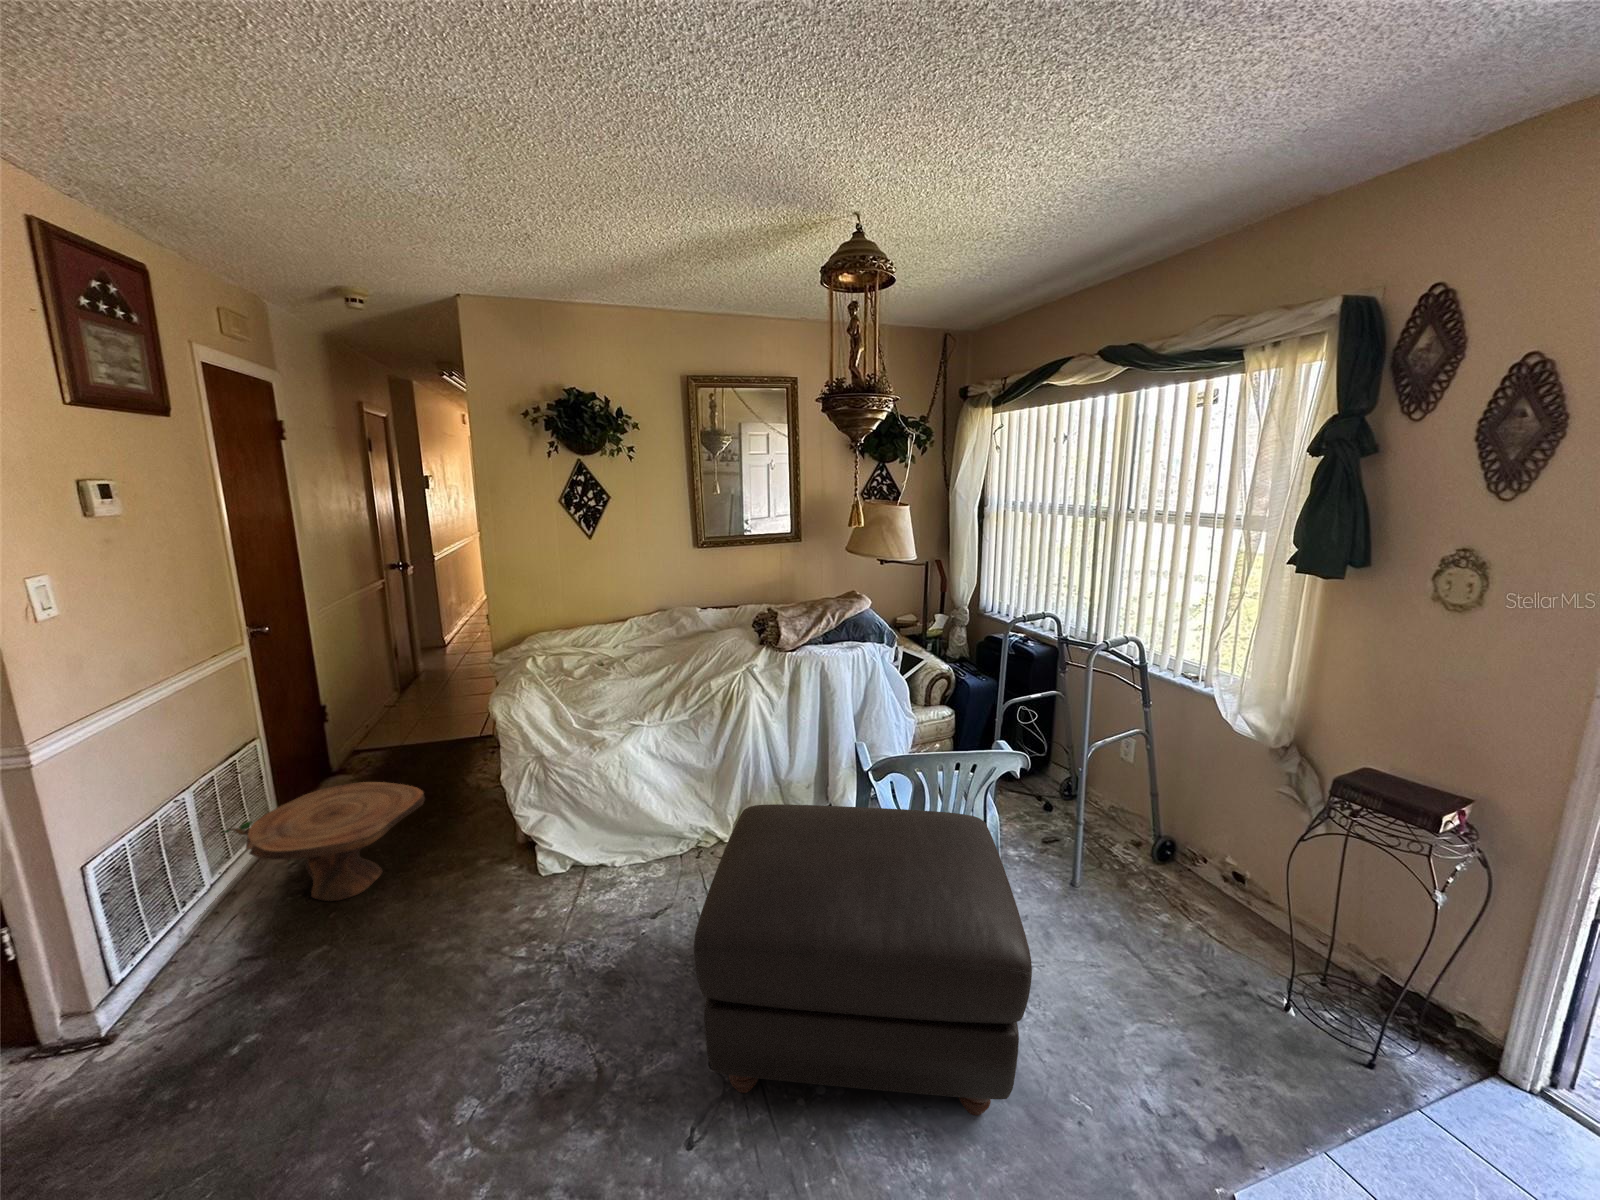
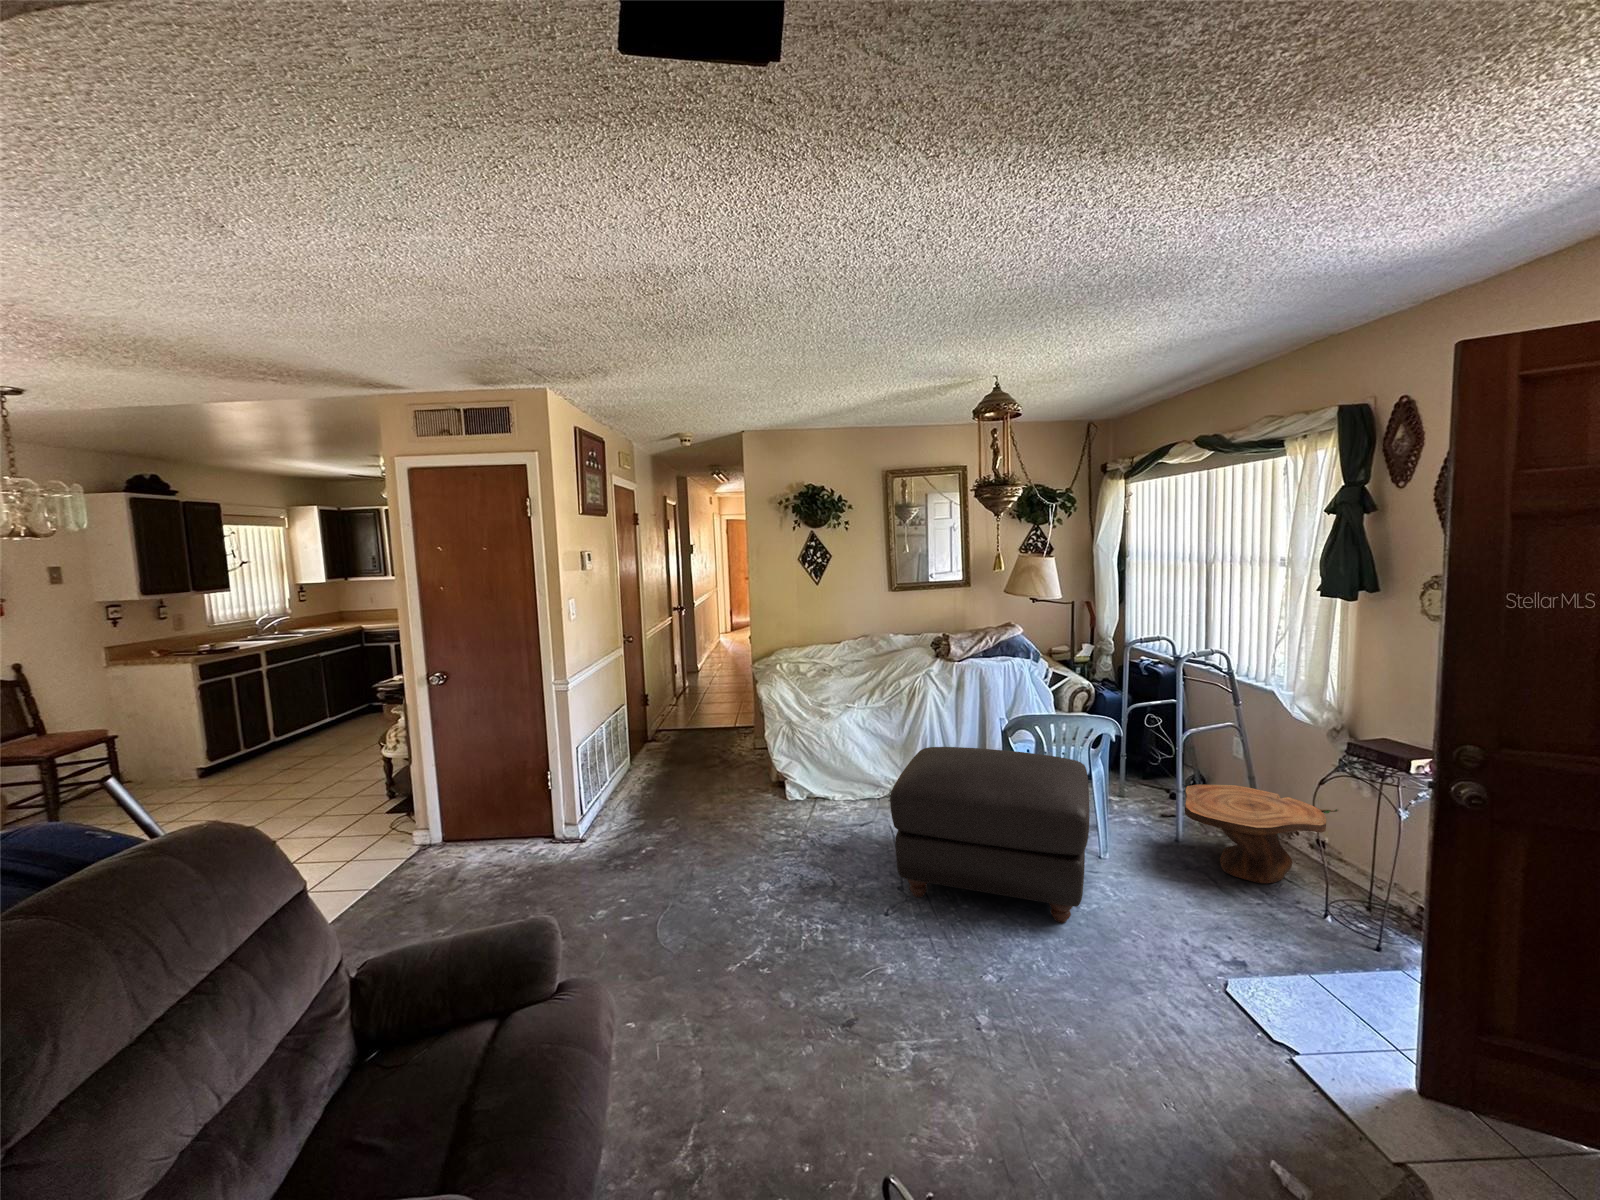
side table: present [223,782,424,901] -> present [1185,785,1338,883]

